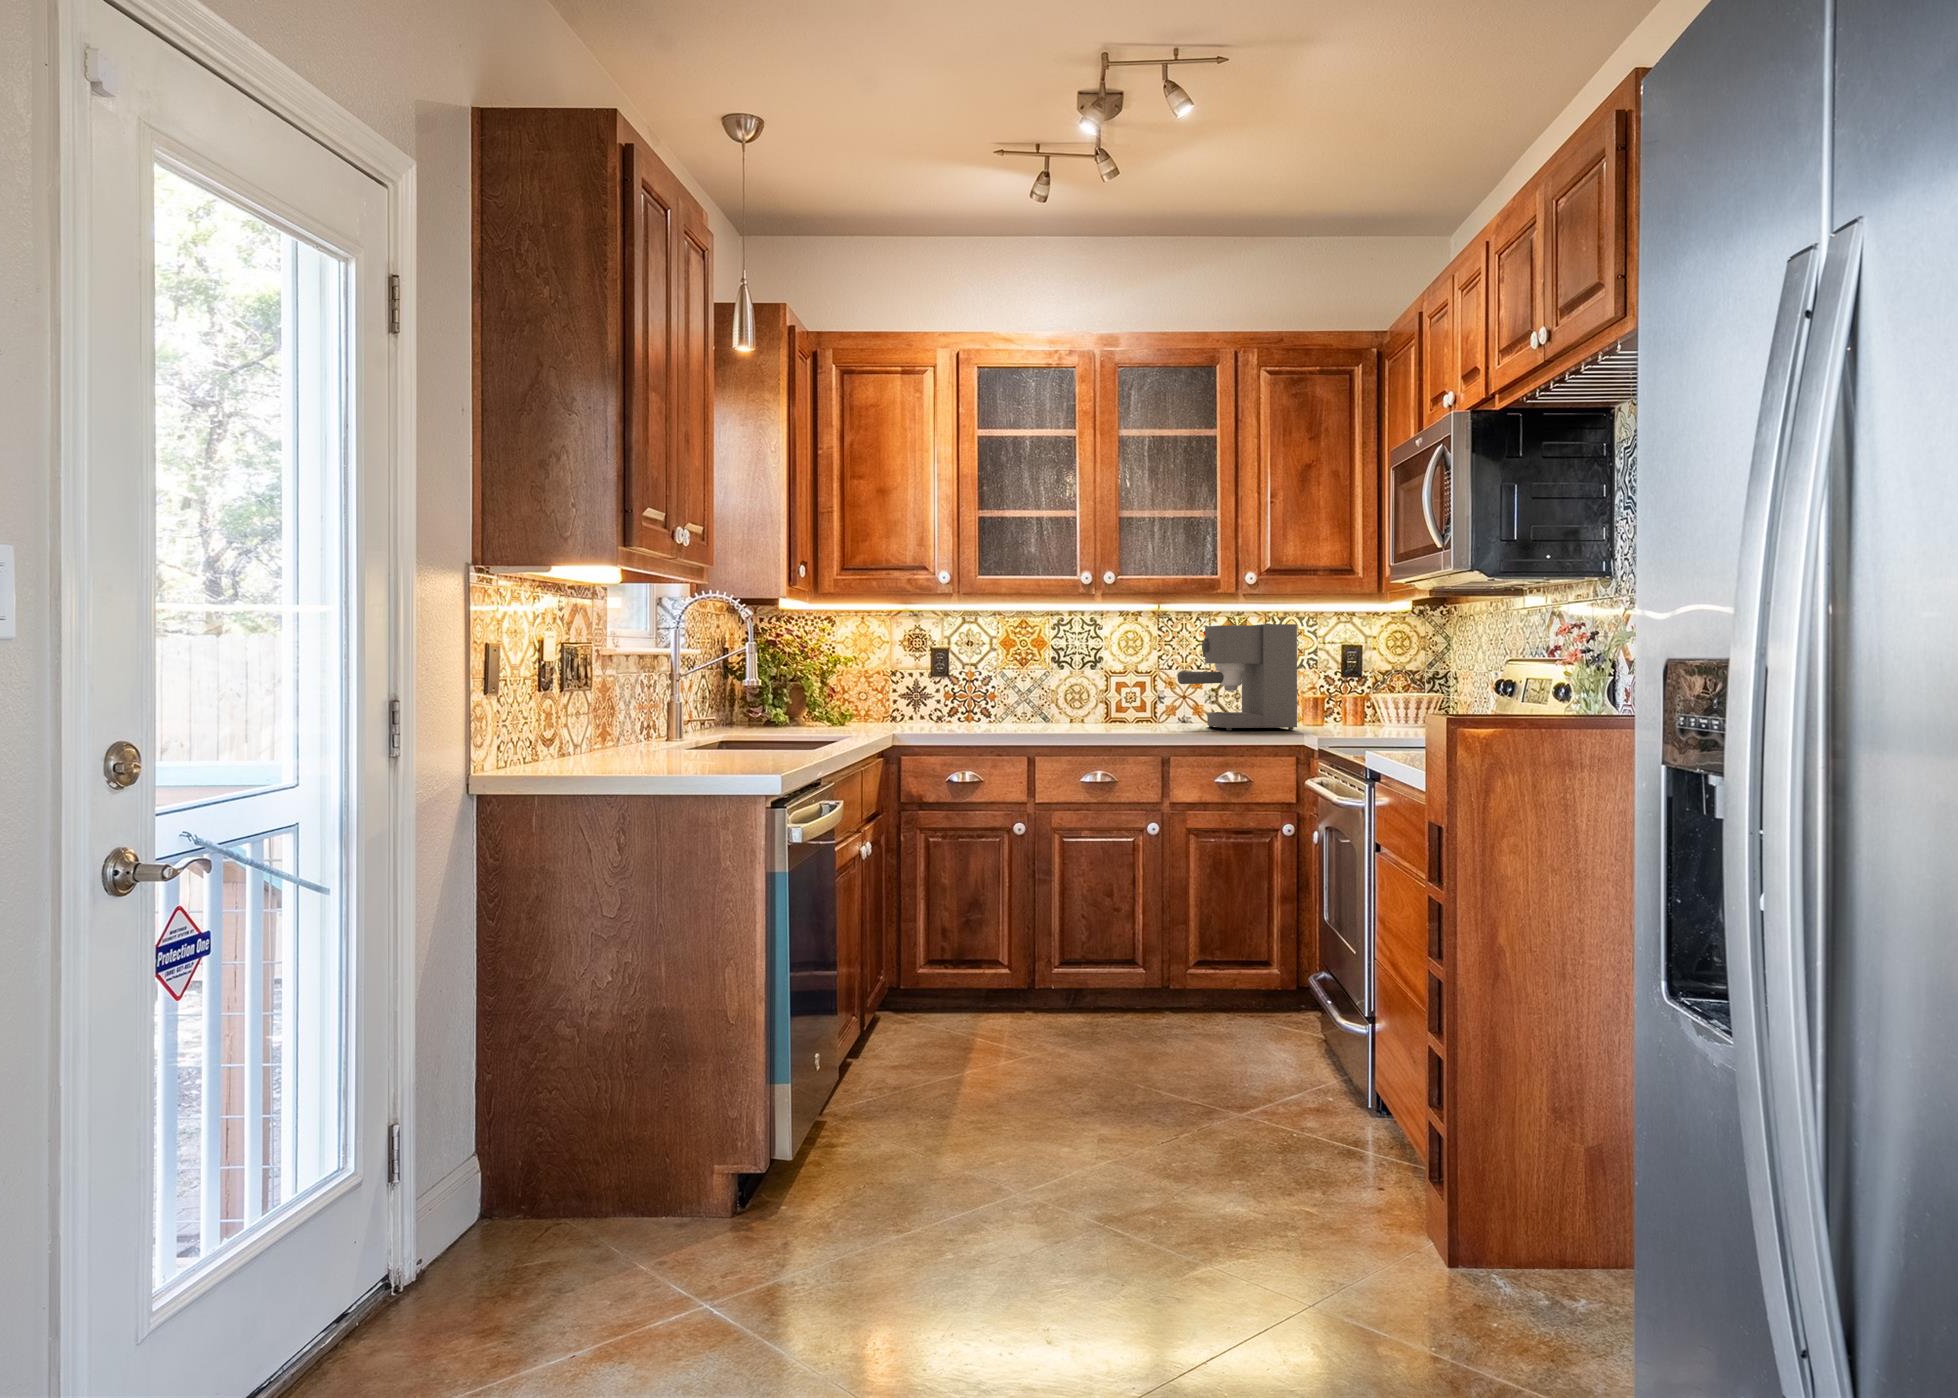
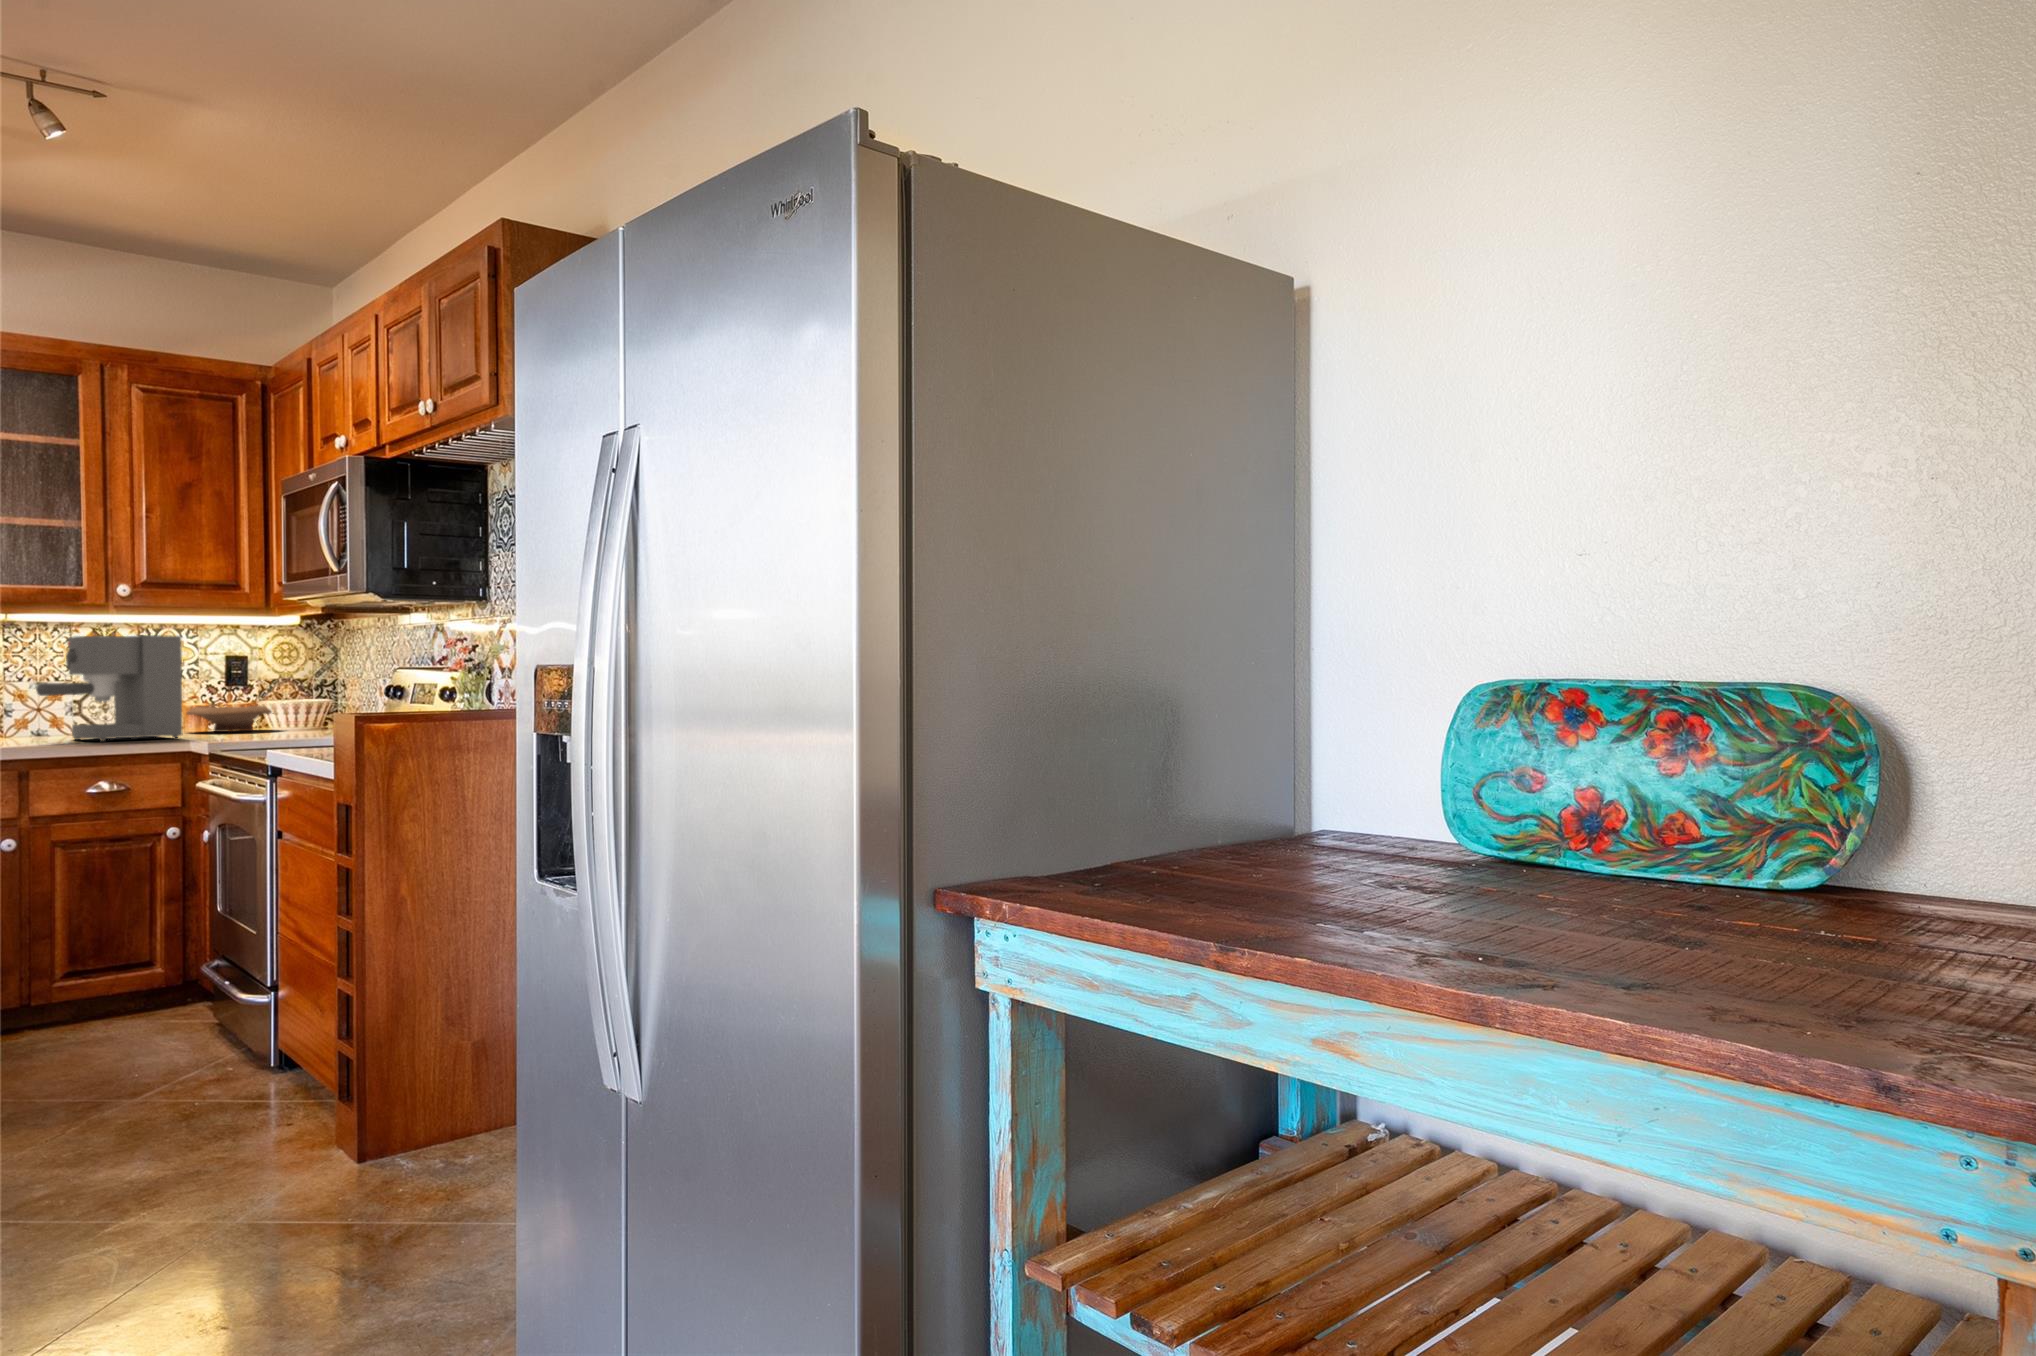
wooden bowl: none [1304,697,1390,725] -> present [187,706,272,732]

